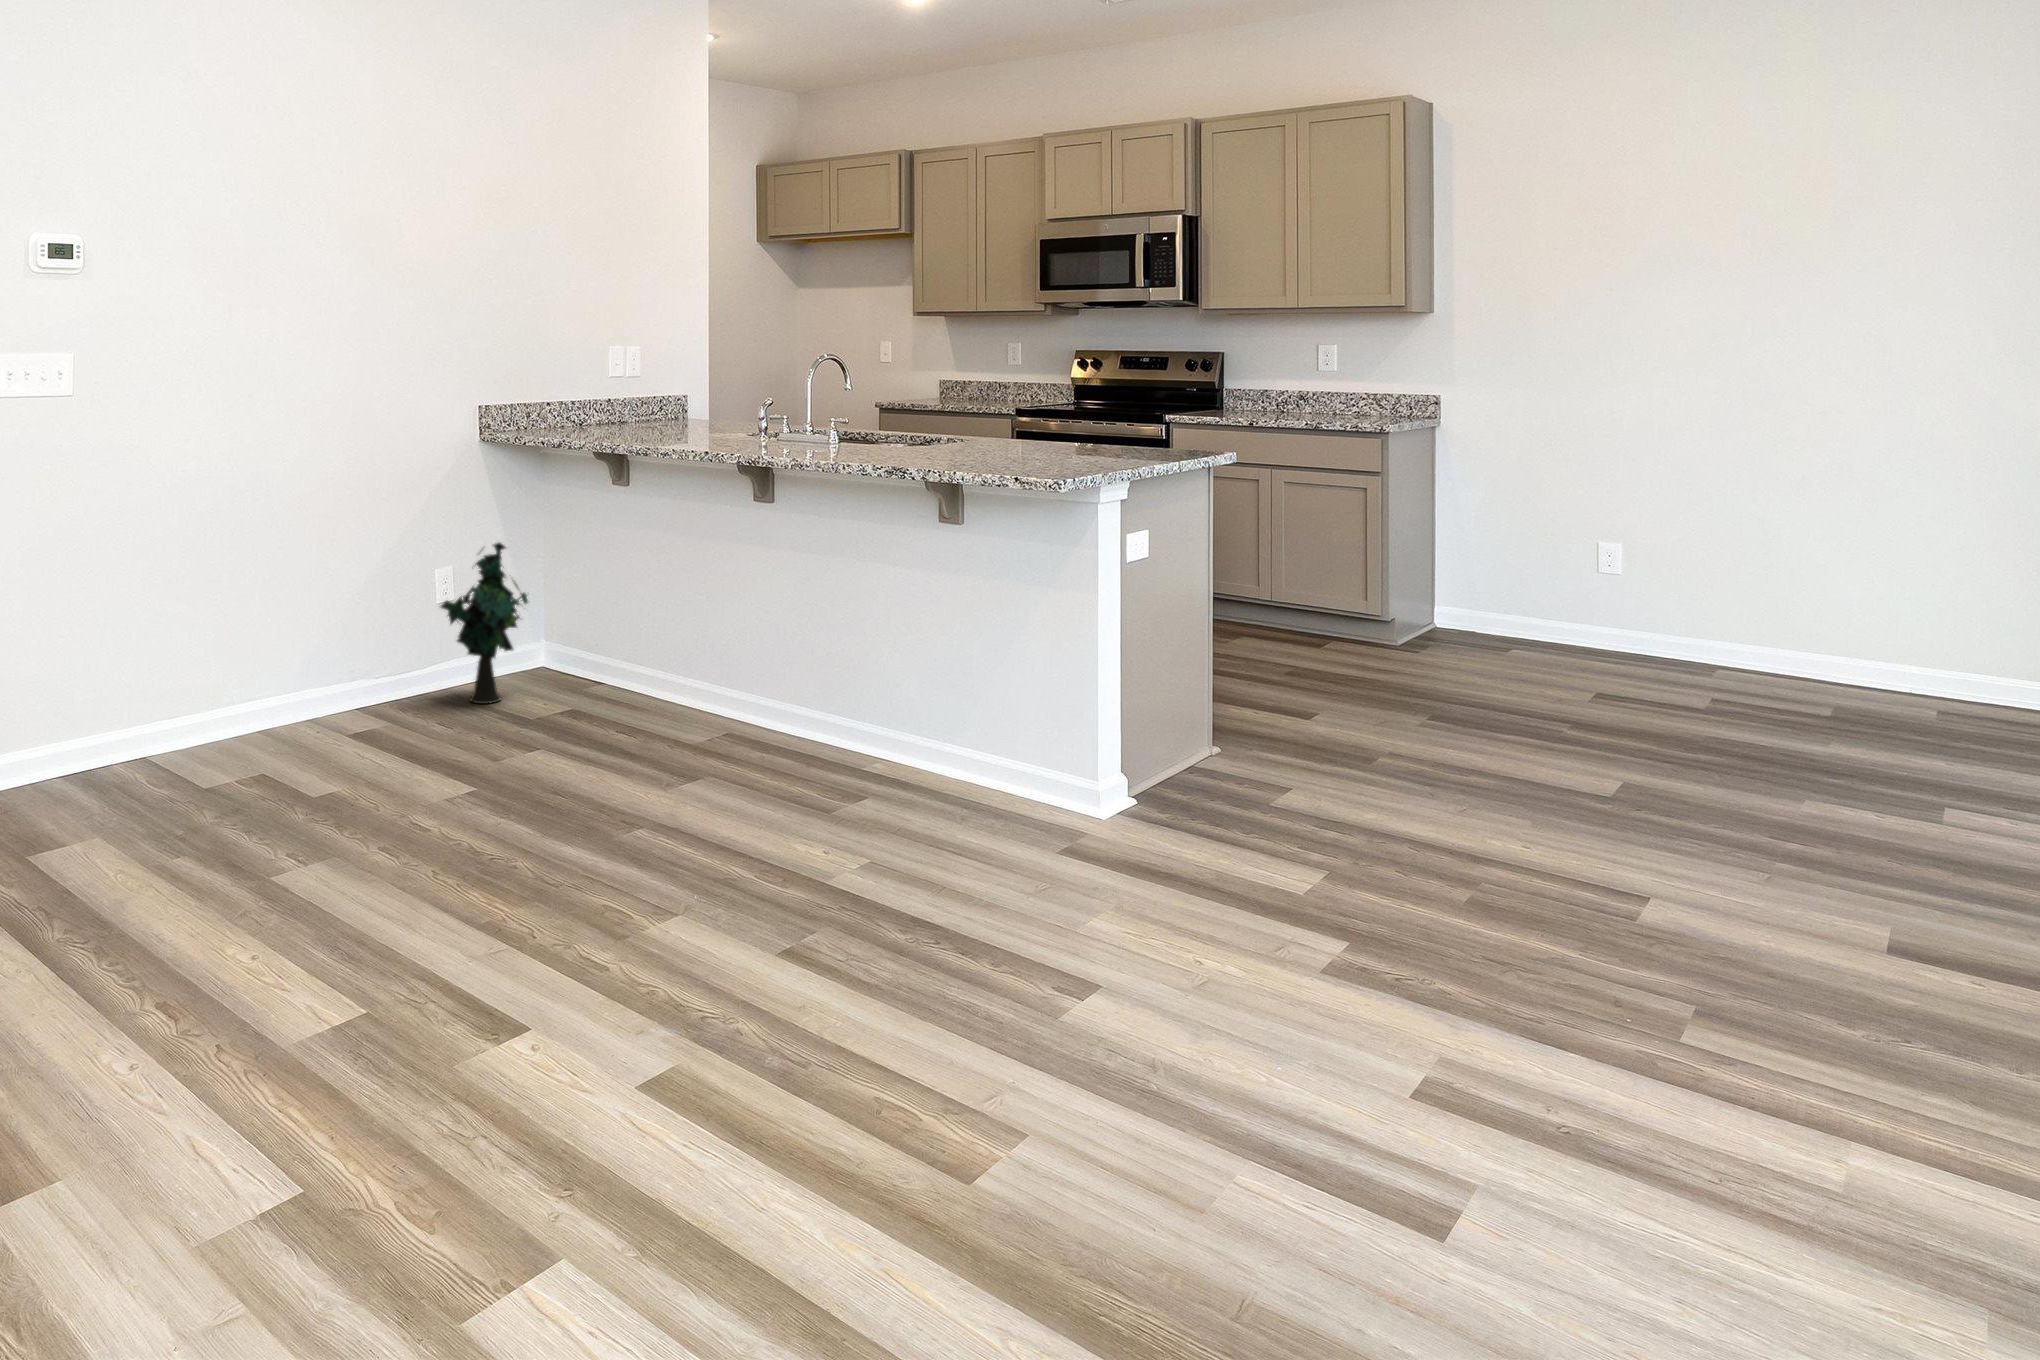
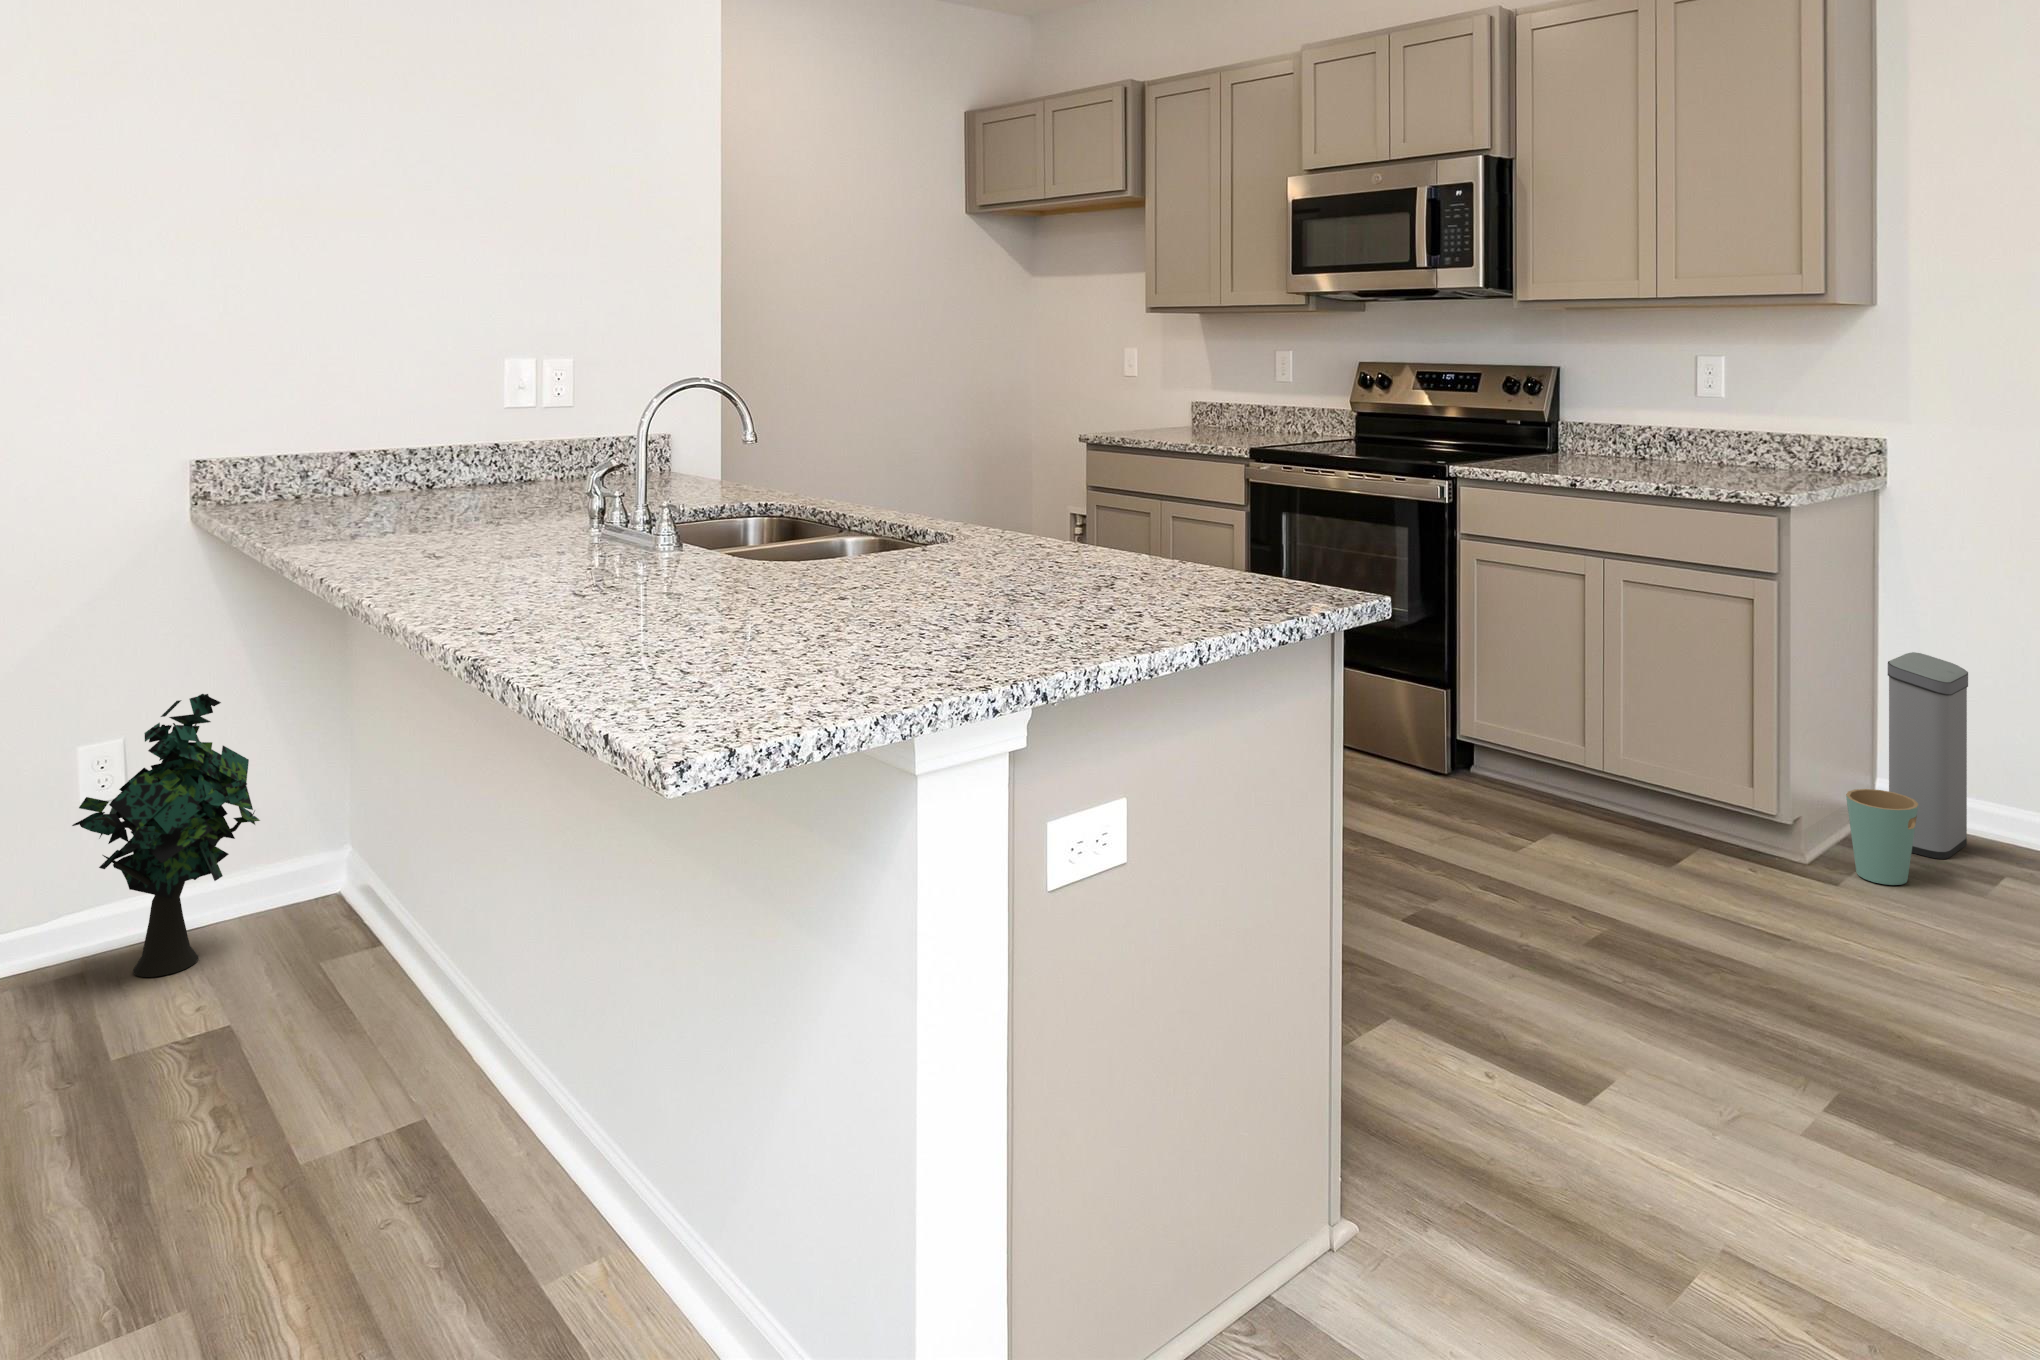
trash can: none [1421,524,1489,653] -> present [1846,652,1968,885]

